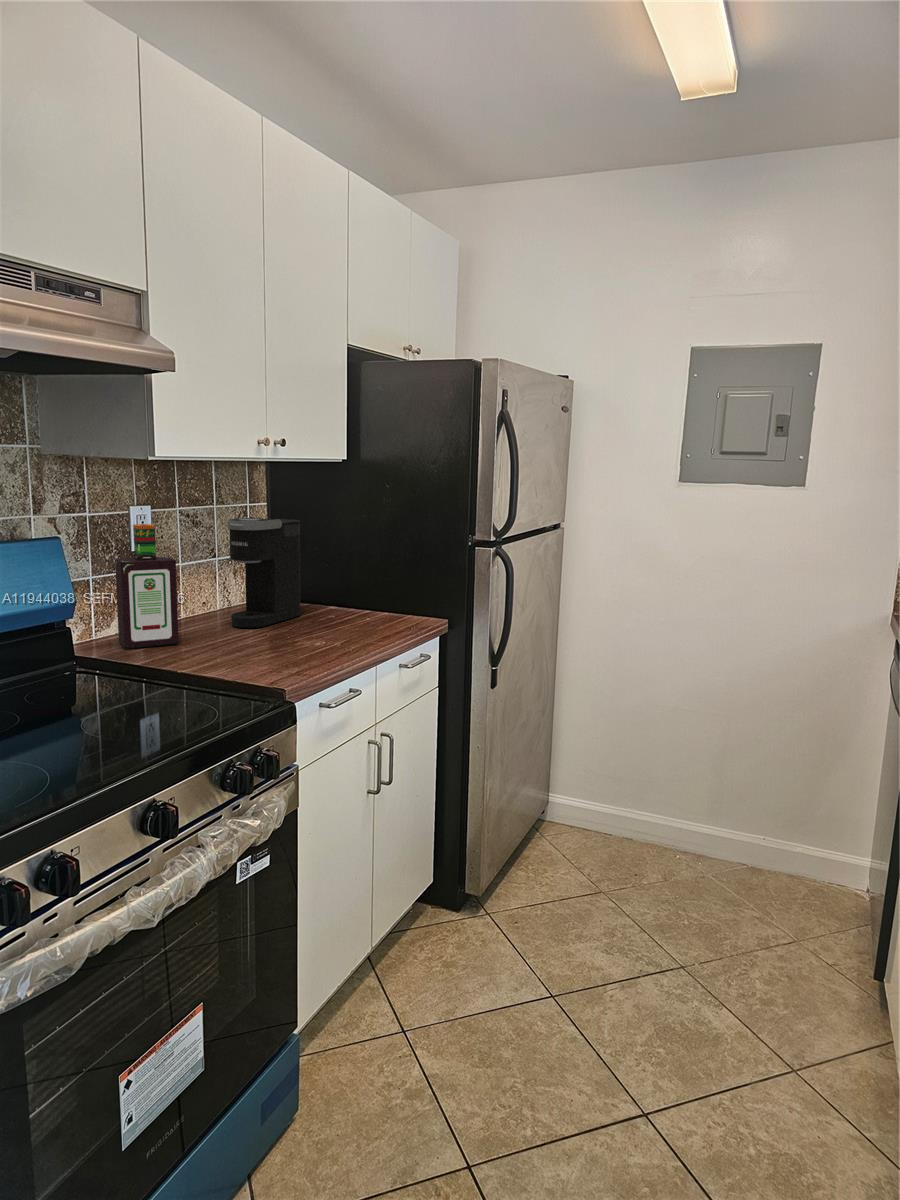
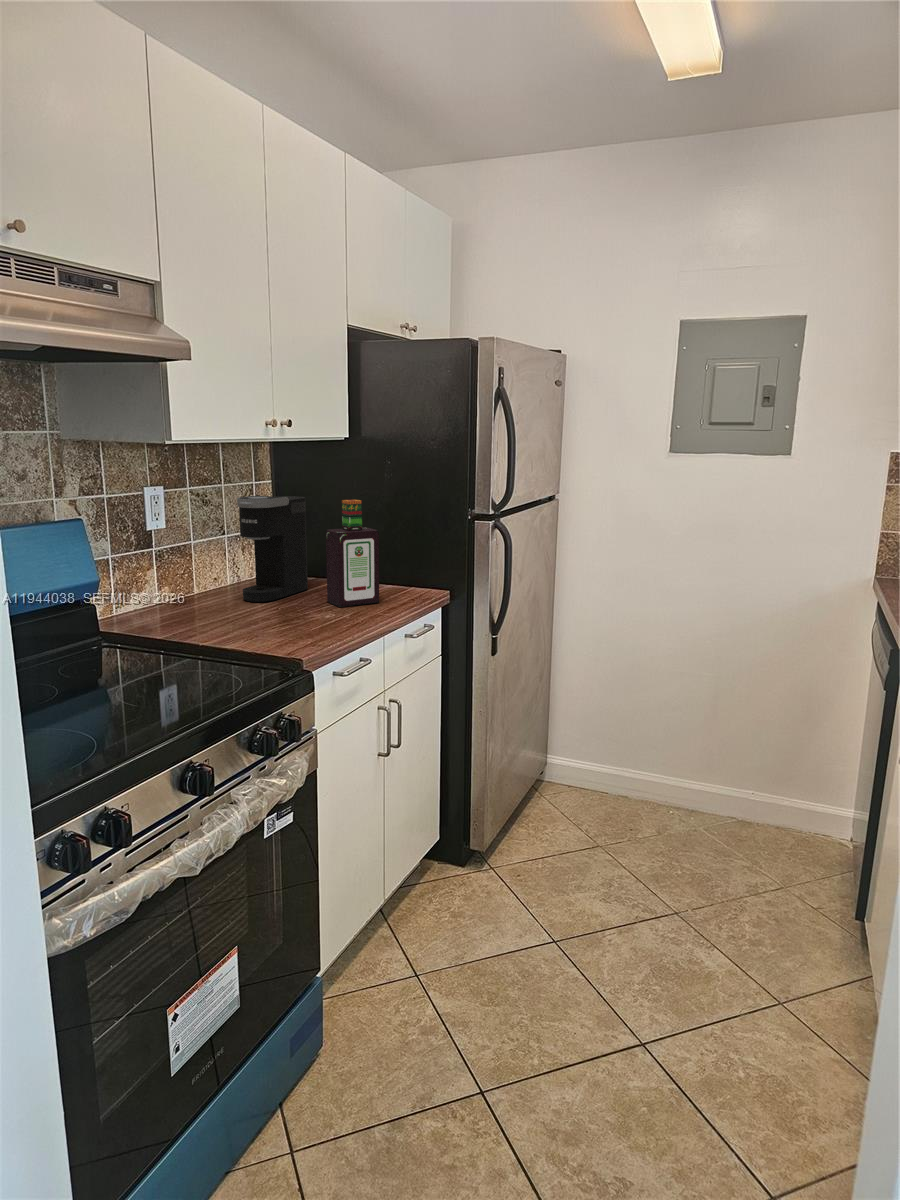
bottle: present [115,524,179,649] -> present [326,500,379,607]

